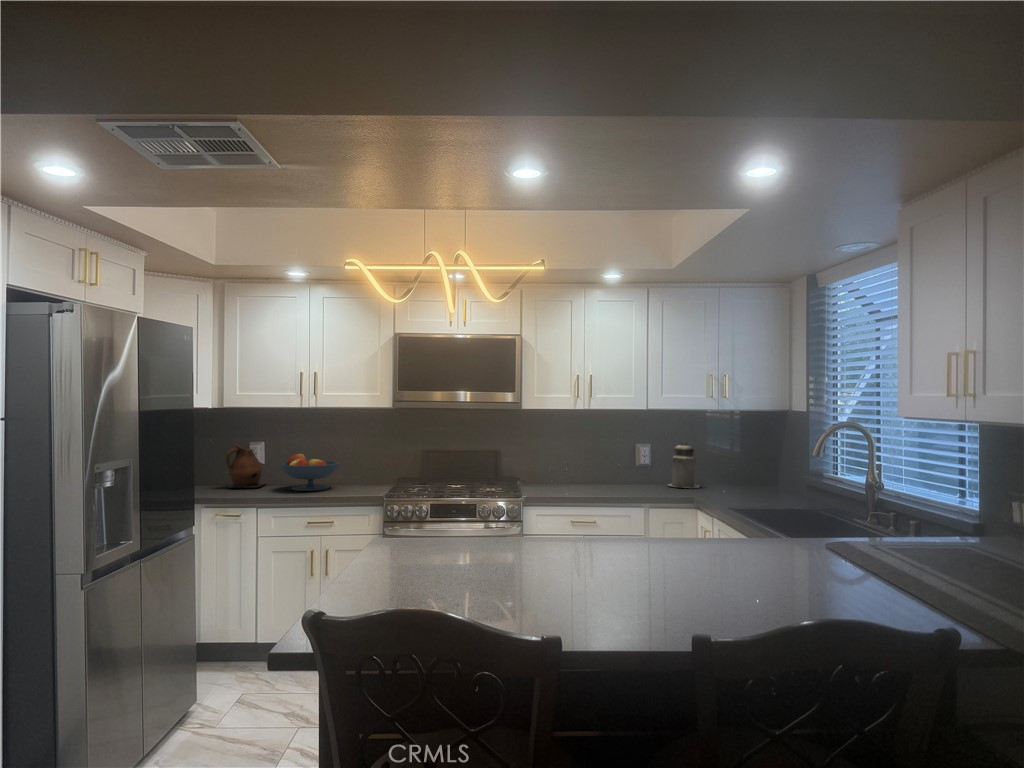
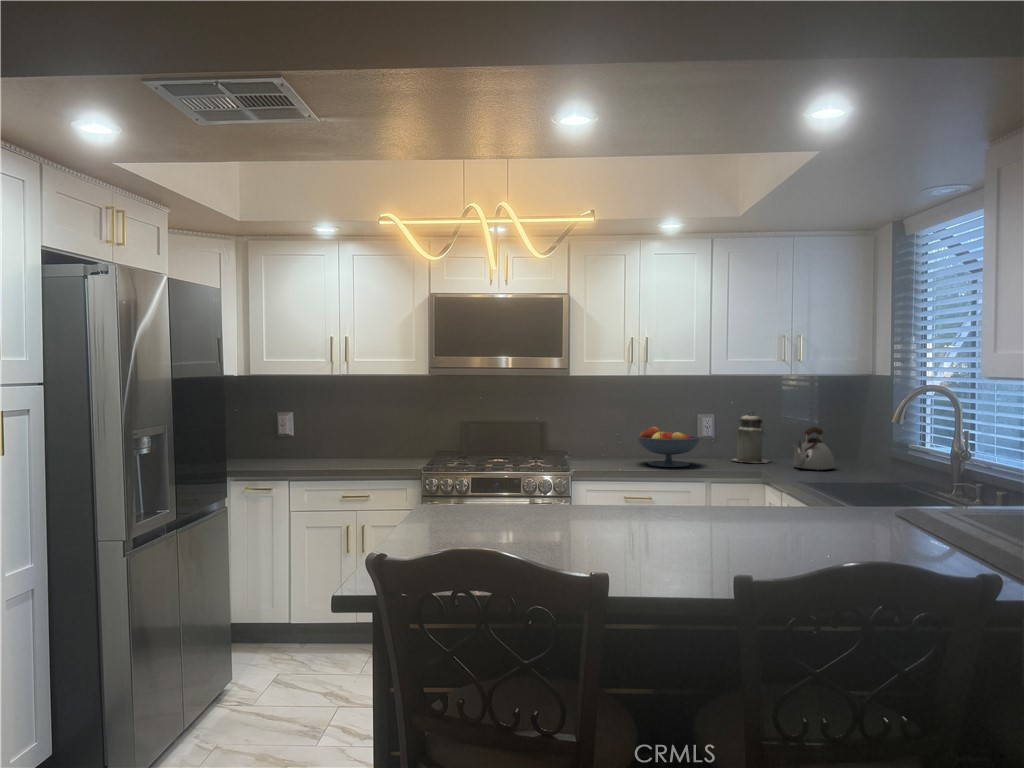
ceramic pitcher: present [226,444,265,488] -> none [252,415,295,462]
fruit bowl: present [282,454,339,491] -> present [638,427,700,467]
kettle: none [721,456,758,495] -> present [793,427,834,470]

